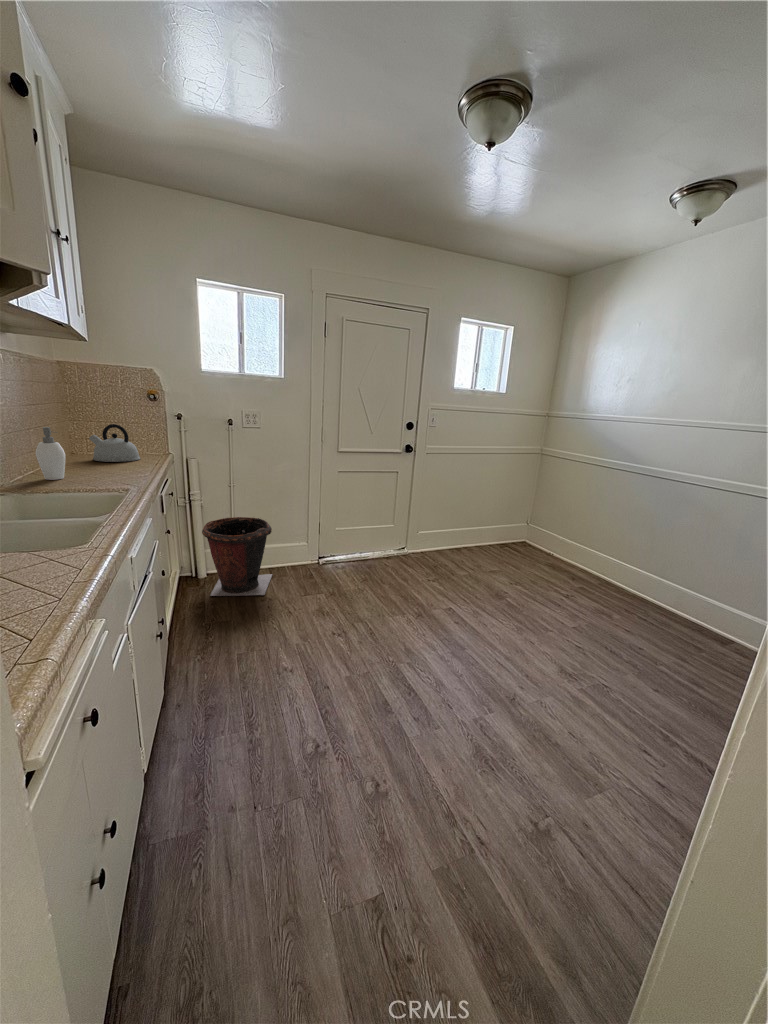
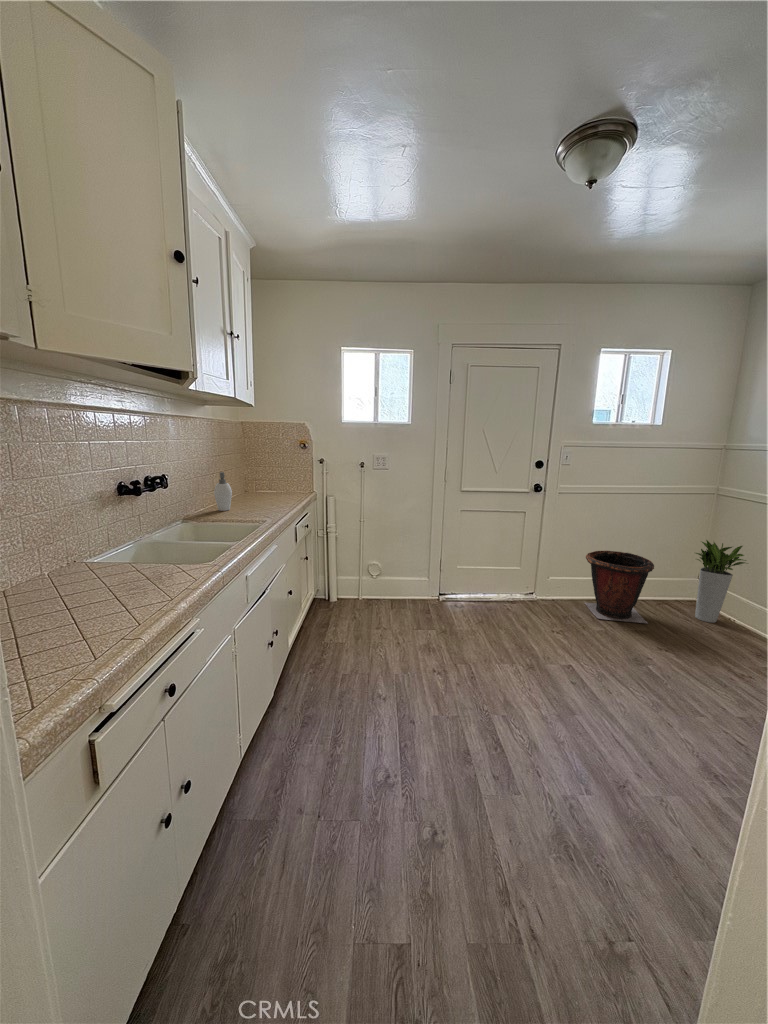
kettle: present [89,424,141,462] -> none [256,468,289,498]
planter: none [525,491,561,556] -> present [695,540,746,623]
trash can: present [202,517,272,596] -> present [585,551,654,623]

